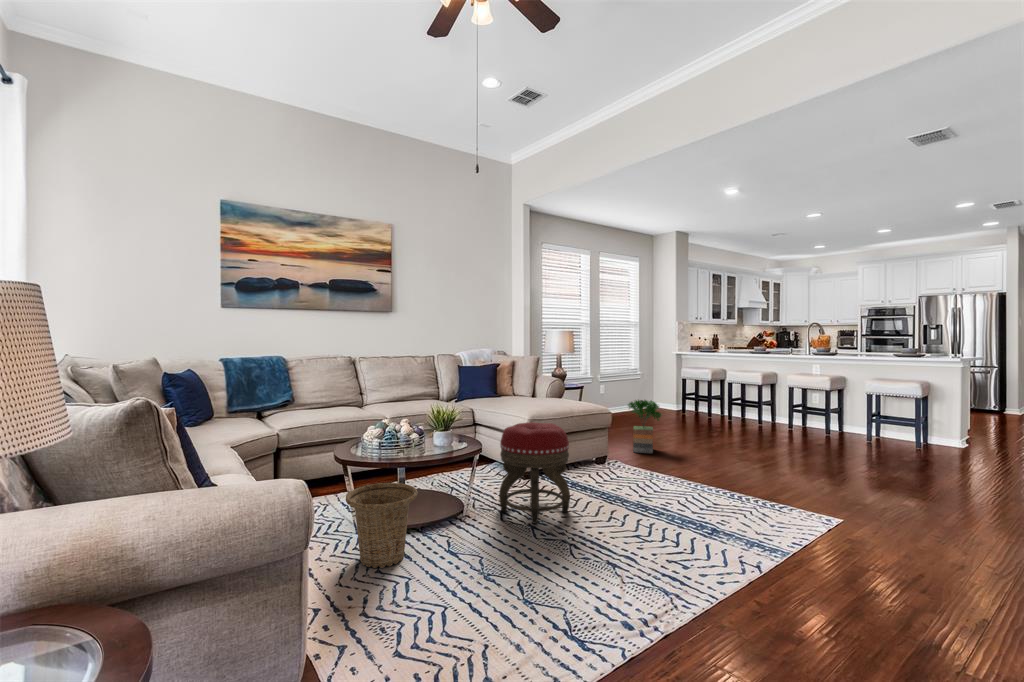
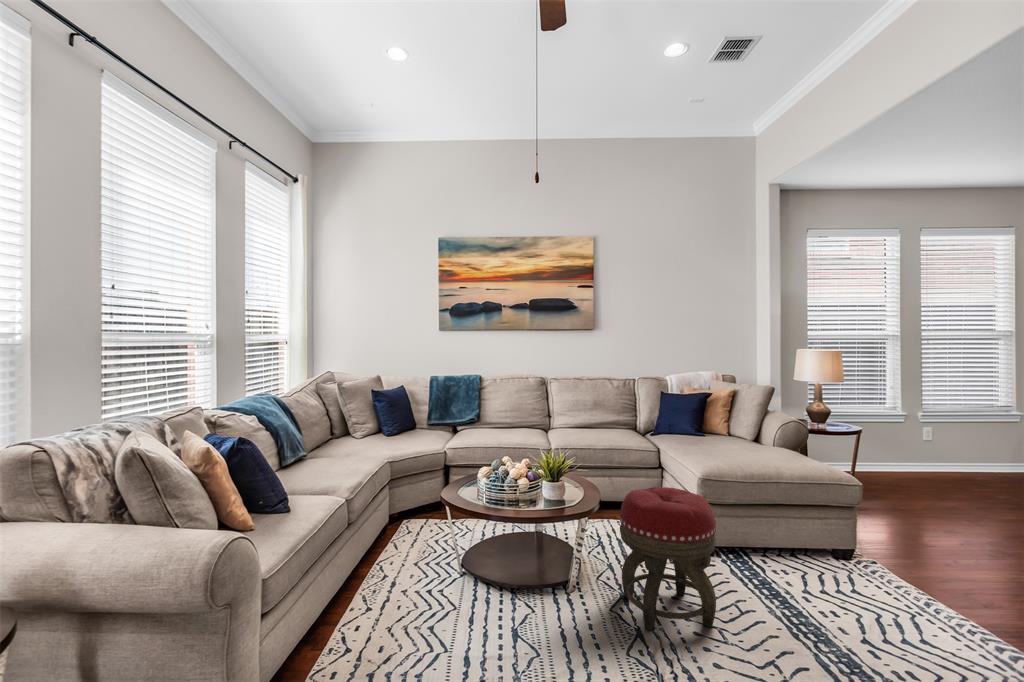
potted tree: present [628,400,662,453] -> none [916,468,991,564]
basket: present [346,483,418,568] -> none [411,529,486,627]

